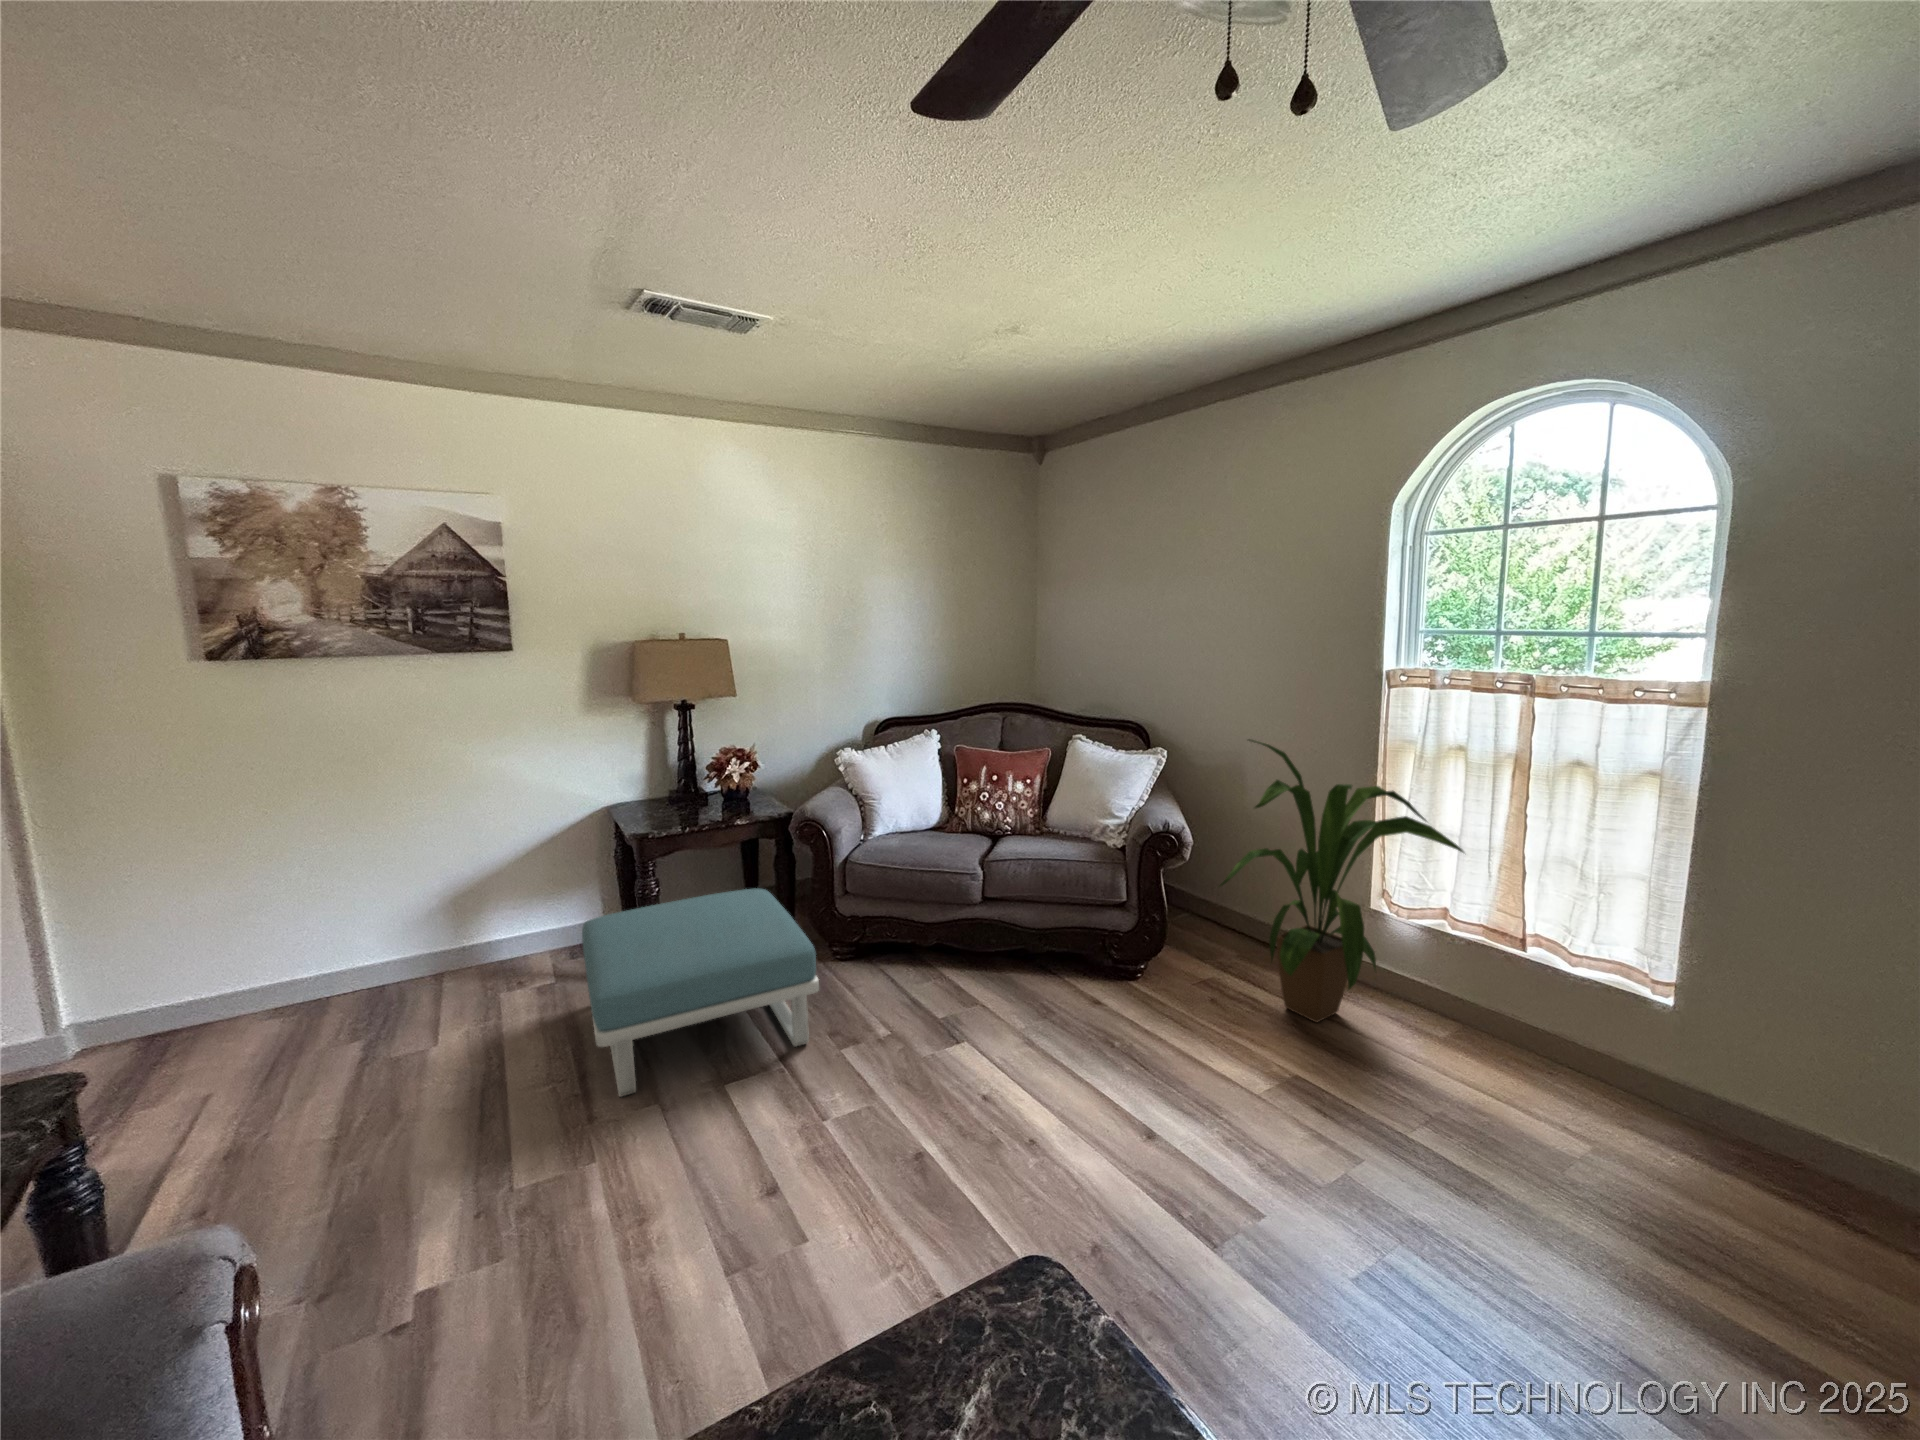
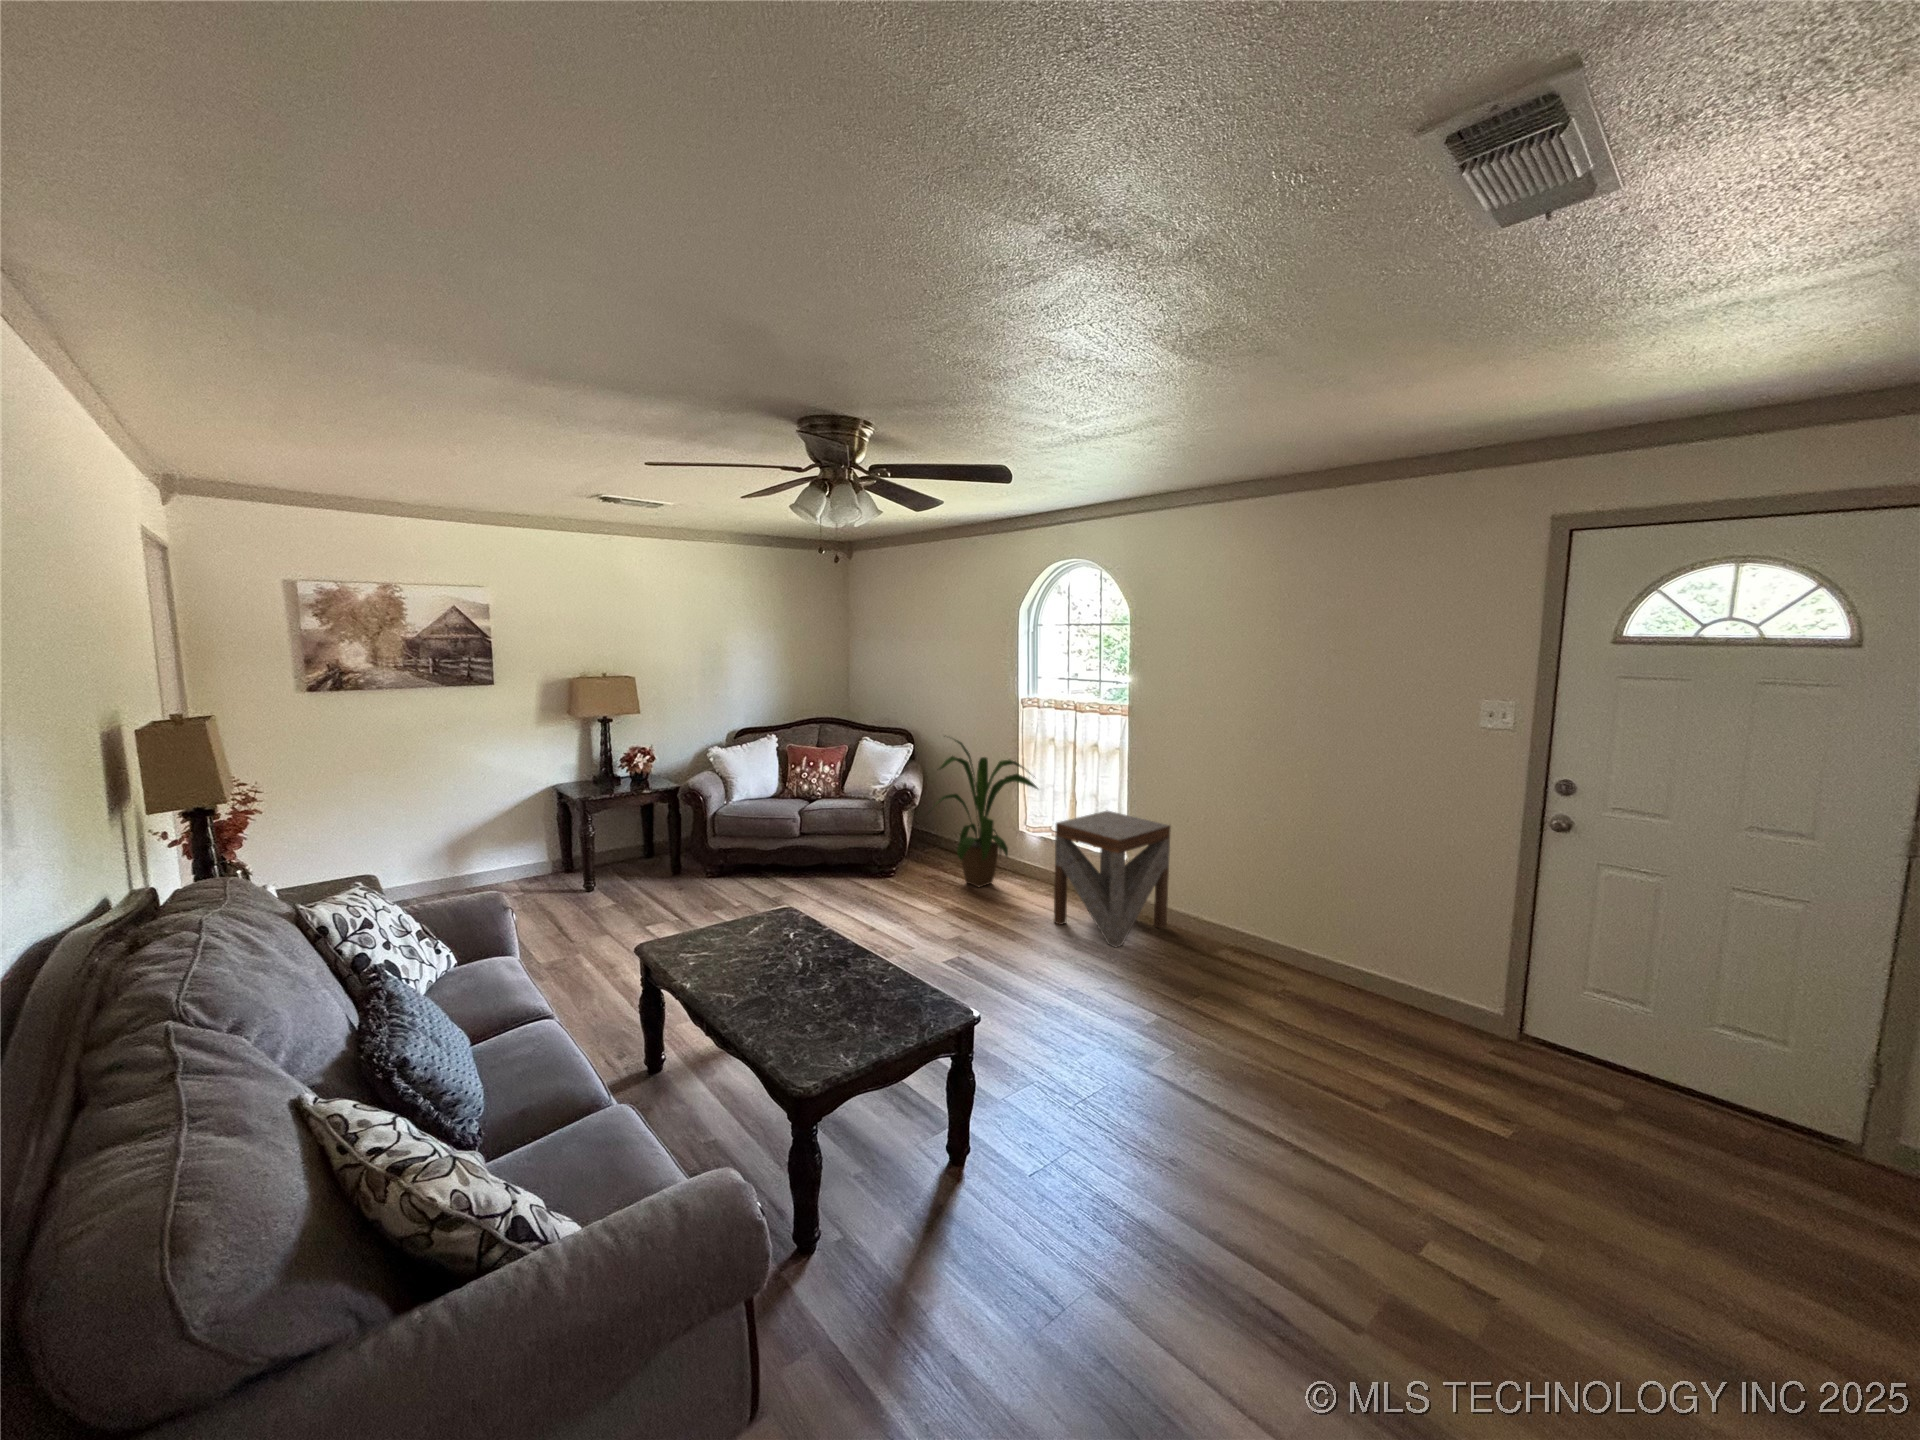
footstool: present [582,889,819,1097] -> none [549,831,699,933]
side table: none [1541,906,1878,1273] -> present [1054,811,1170,947]

